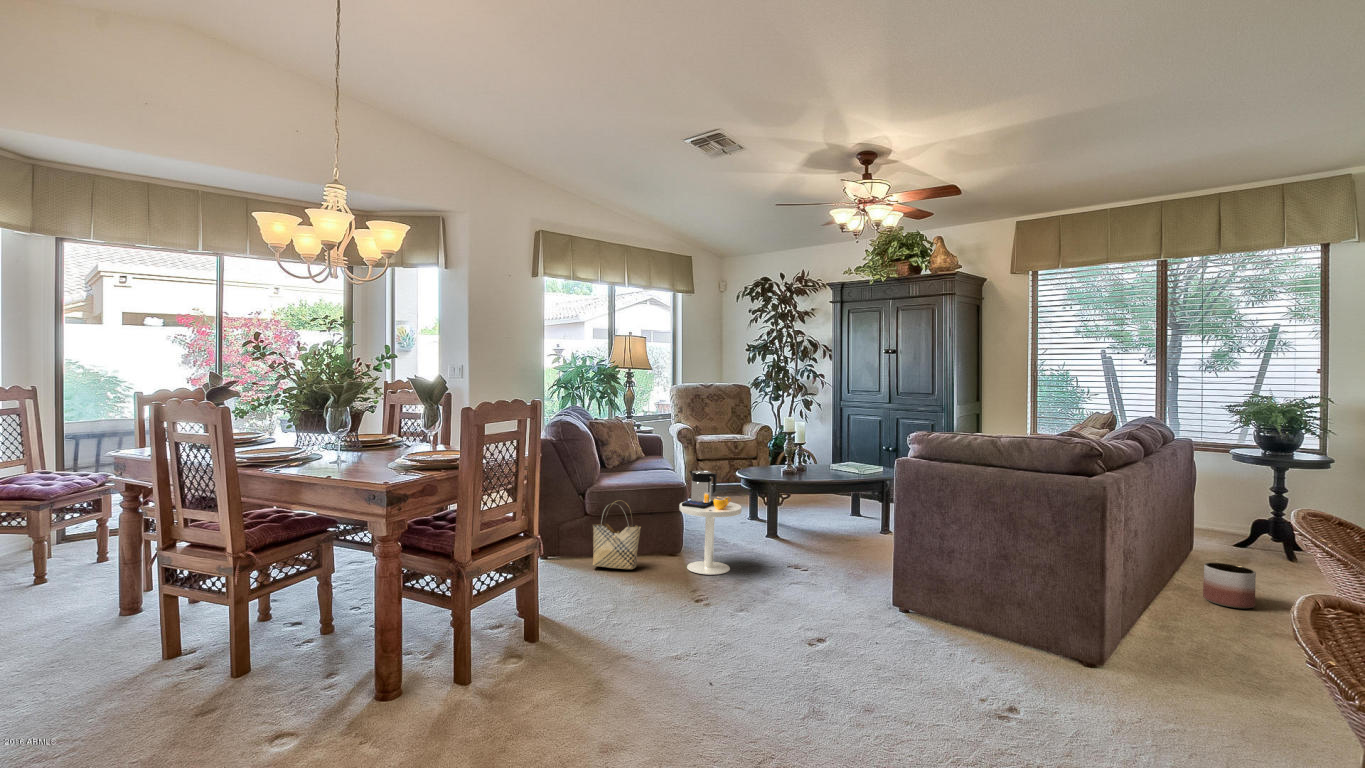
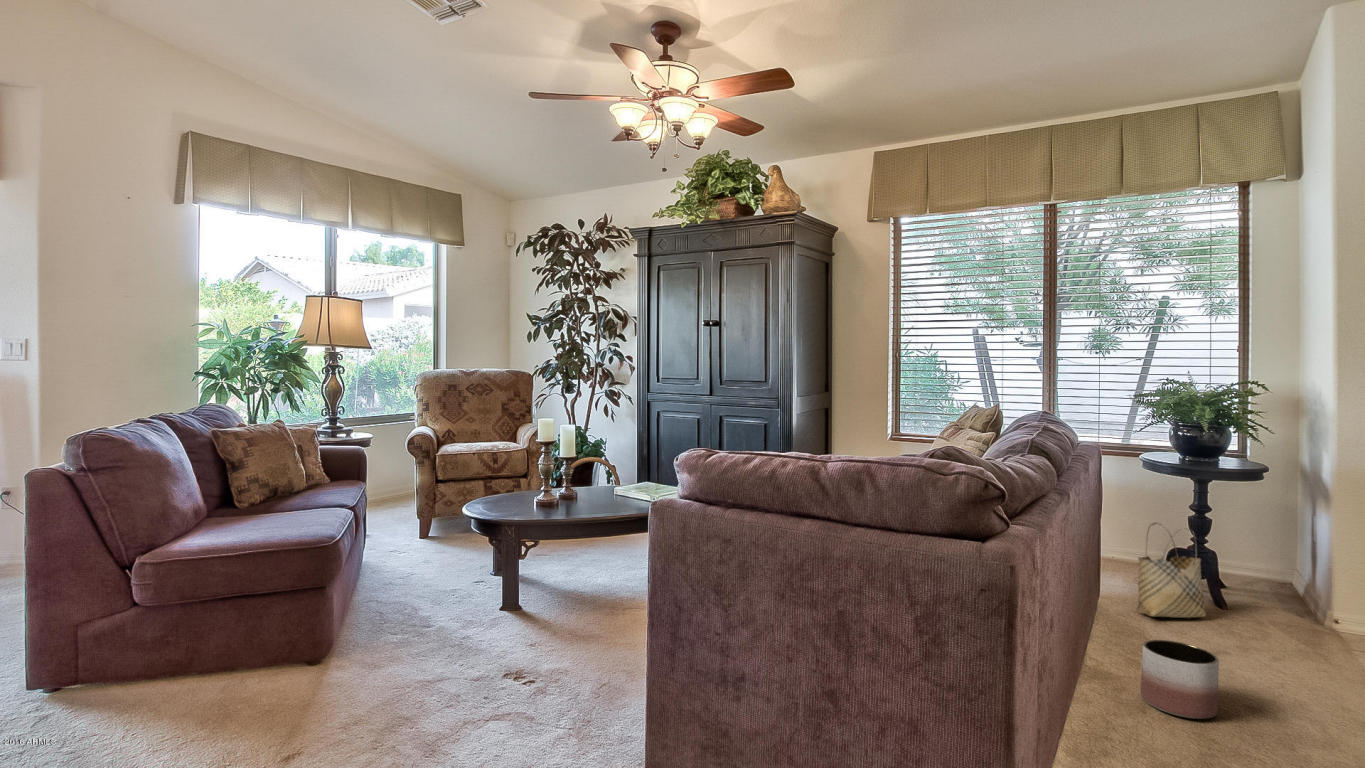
side table: present [679,471,742,575] -> none [287,523,414,722]
woven basket: present [593,500,641,569] -> present [1137,523,1206,618]

